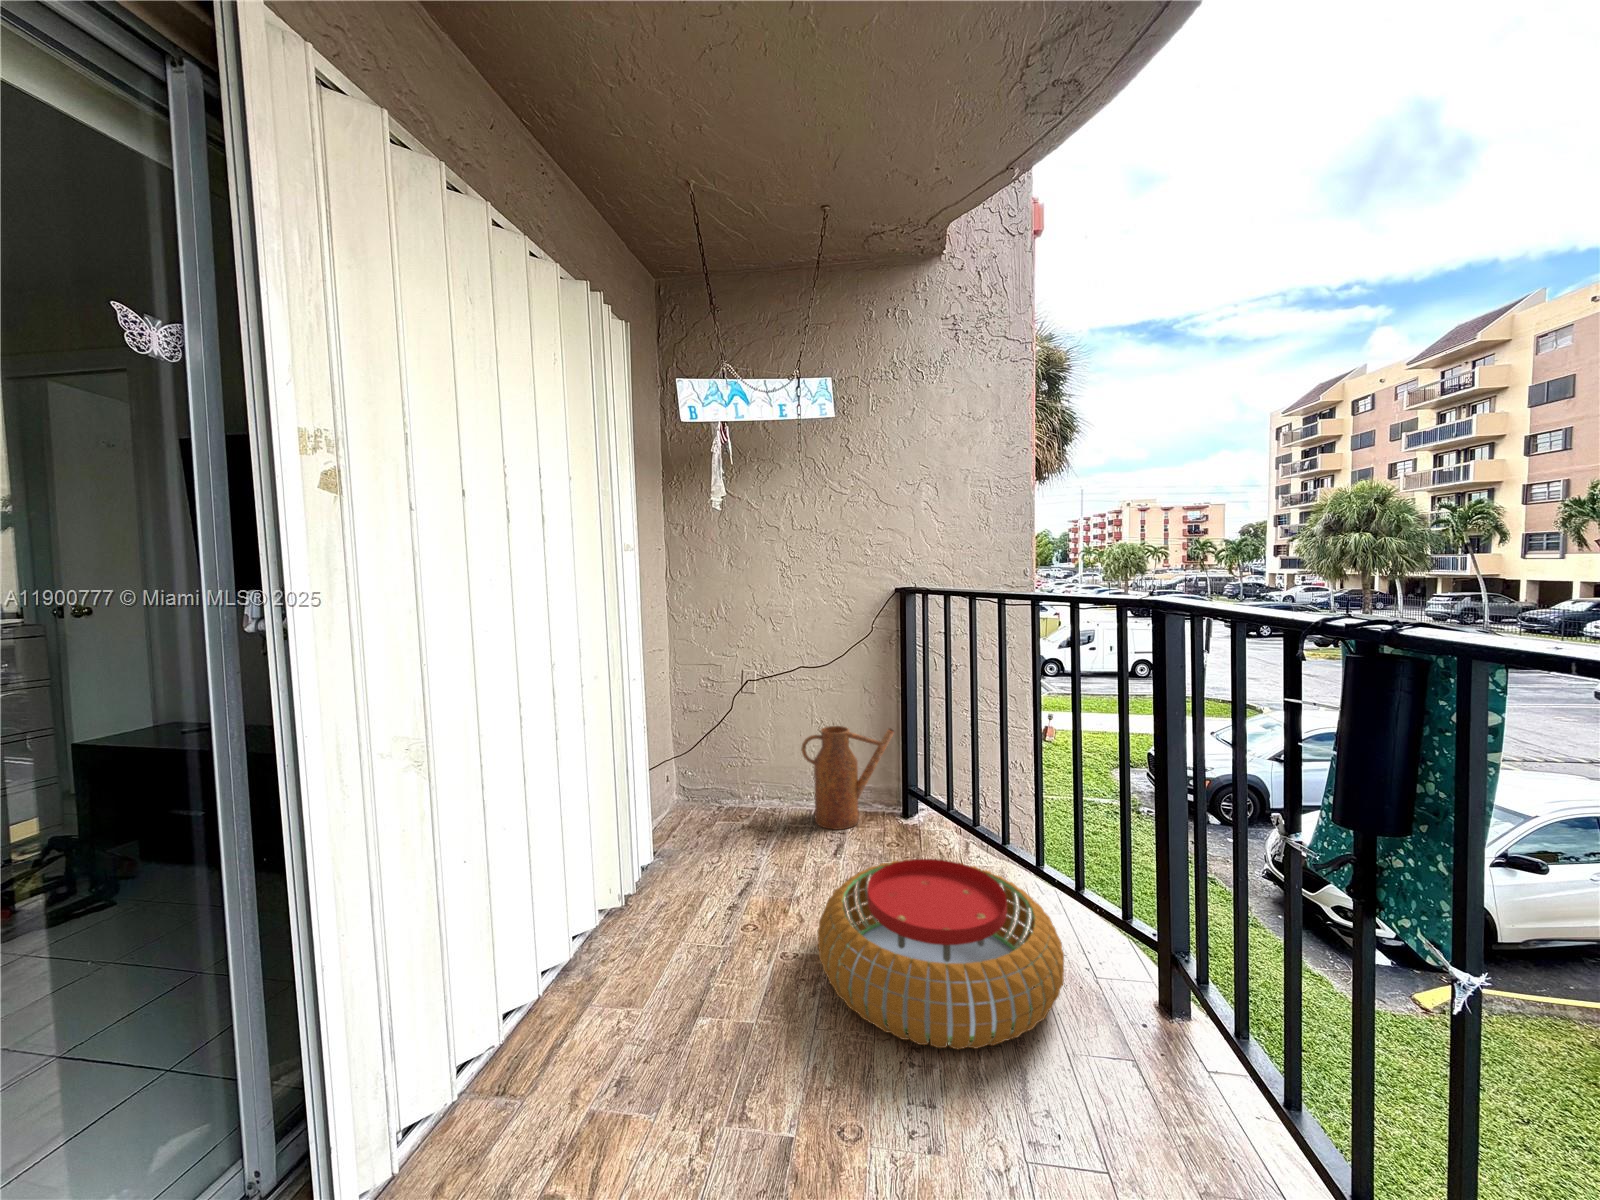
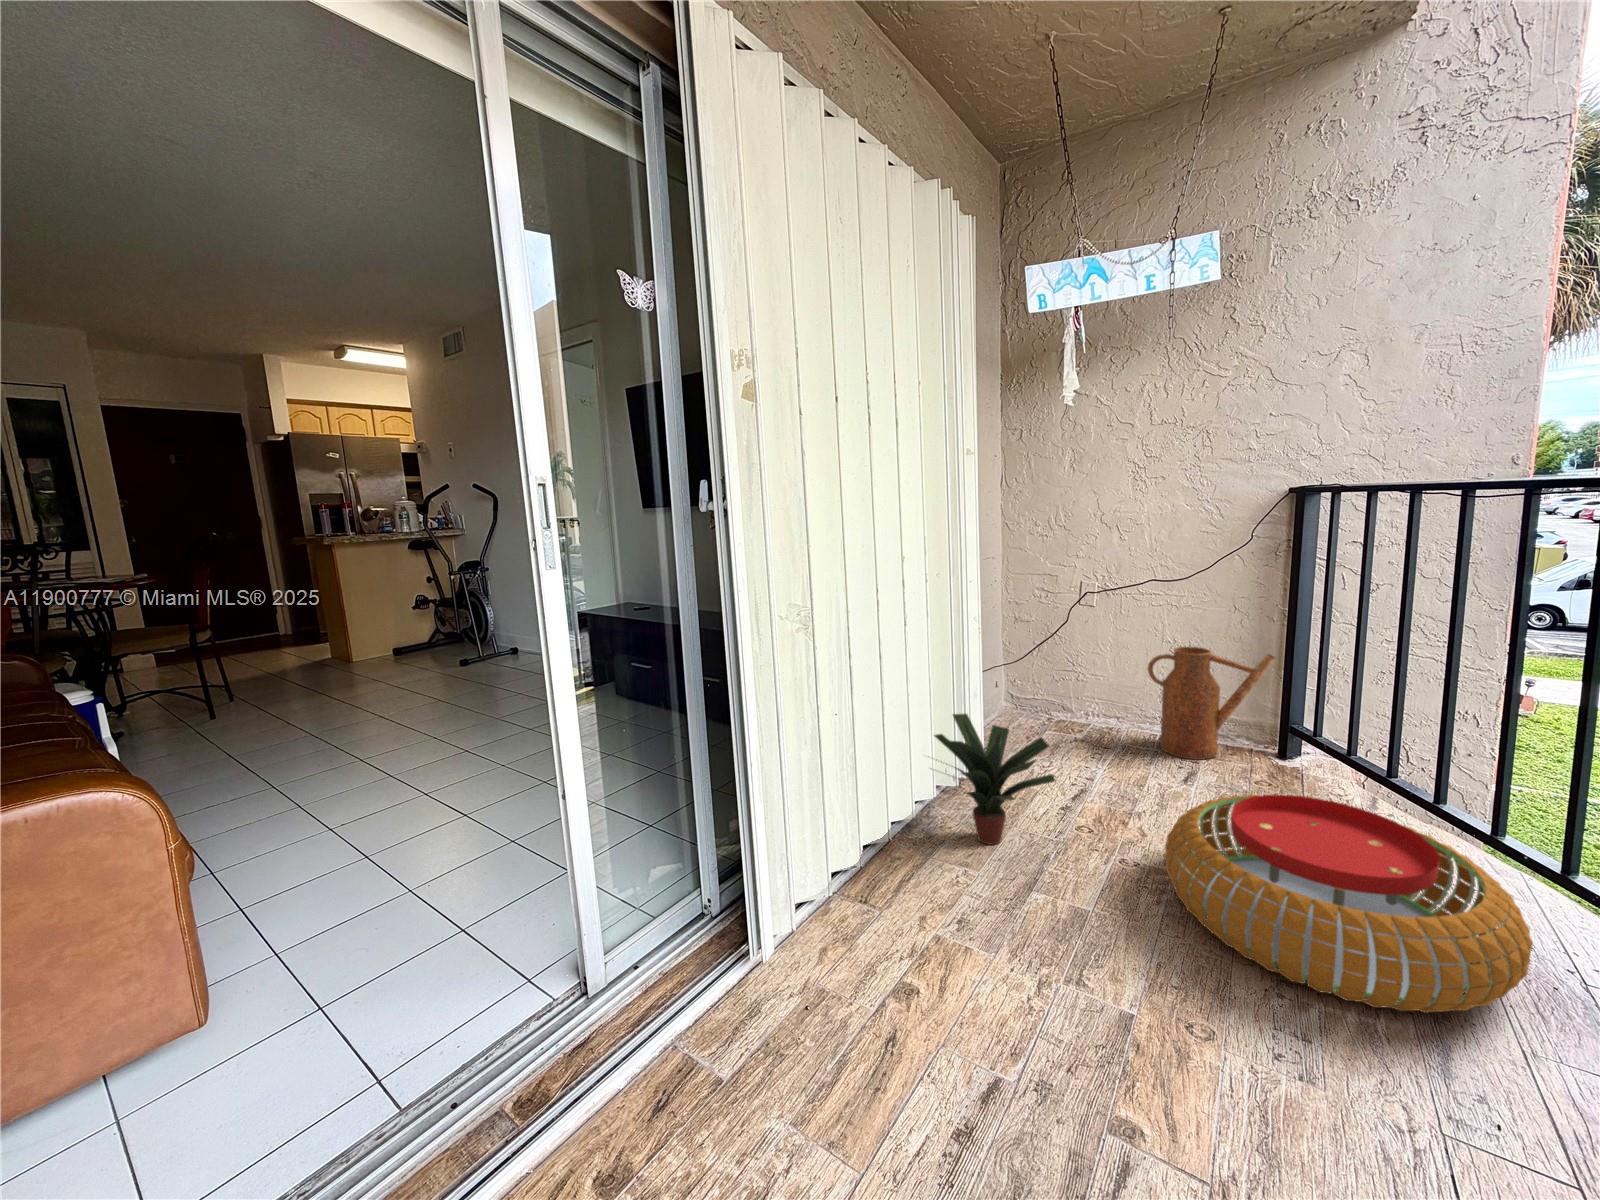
potted plant: none [577,825,721,970] -> present [934,714,1055,845]

